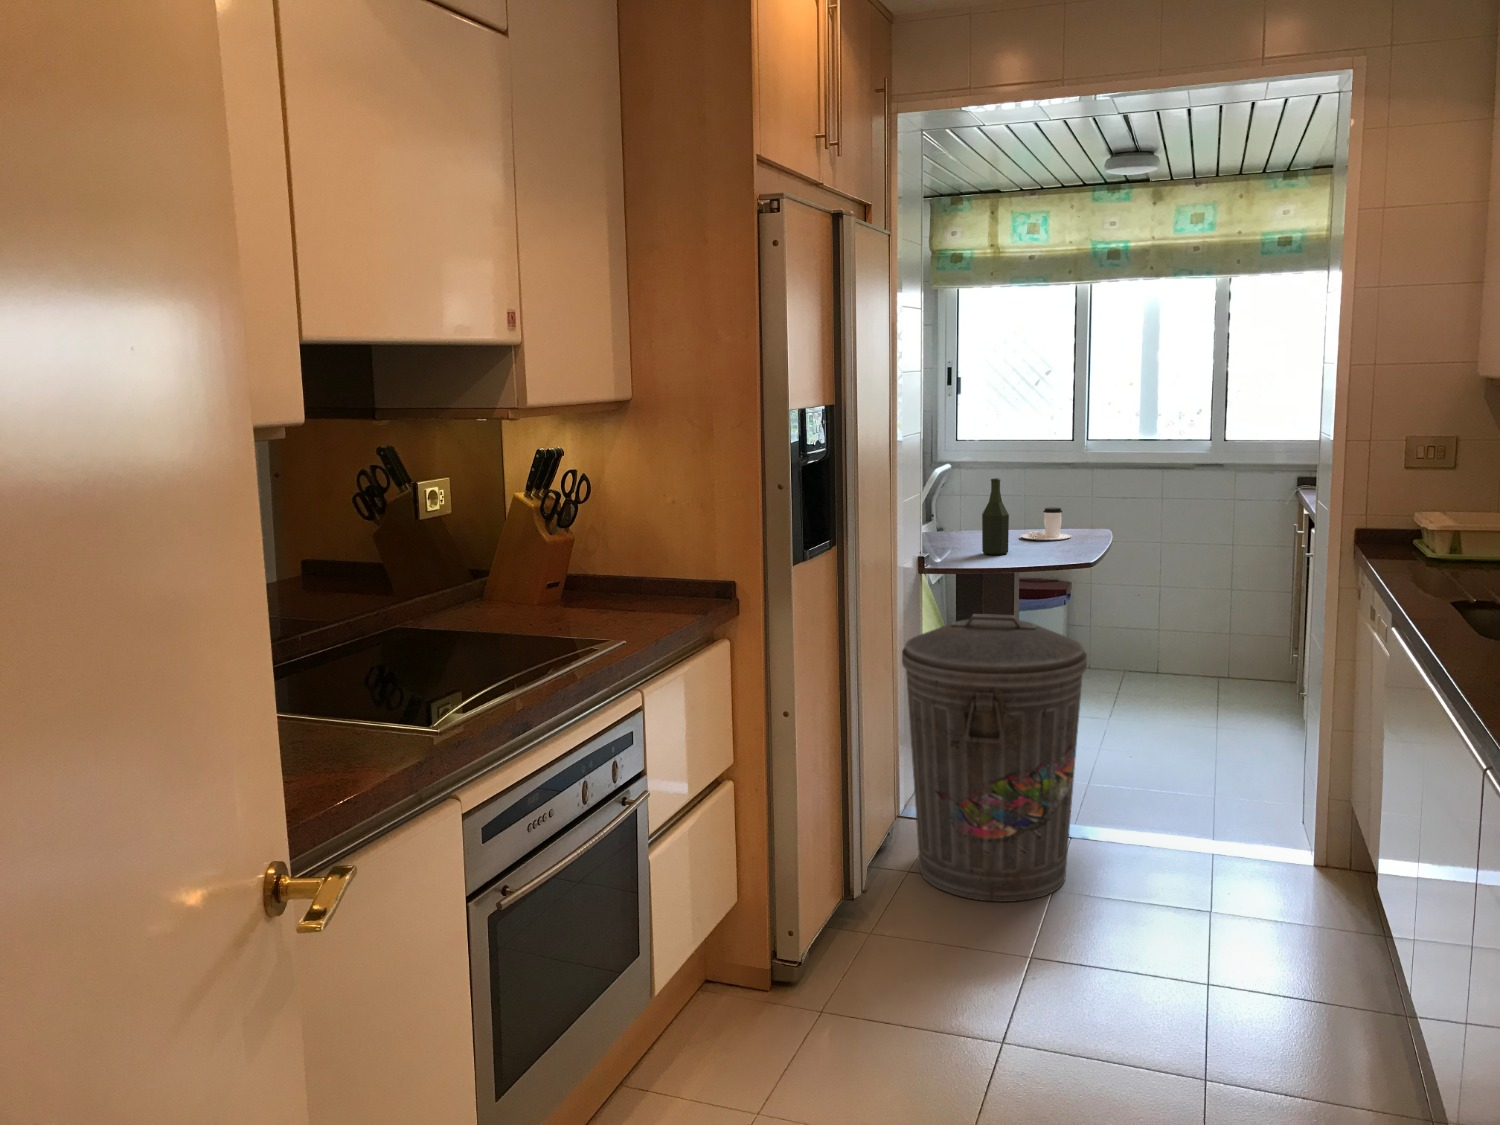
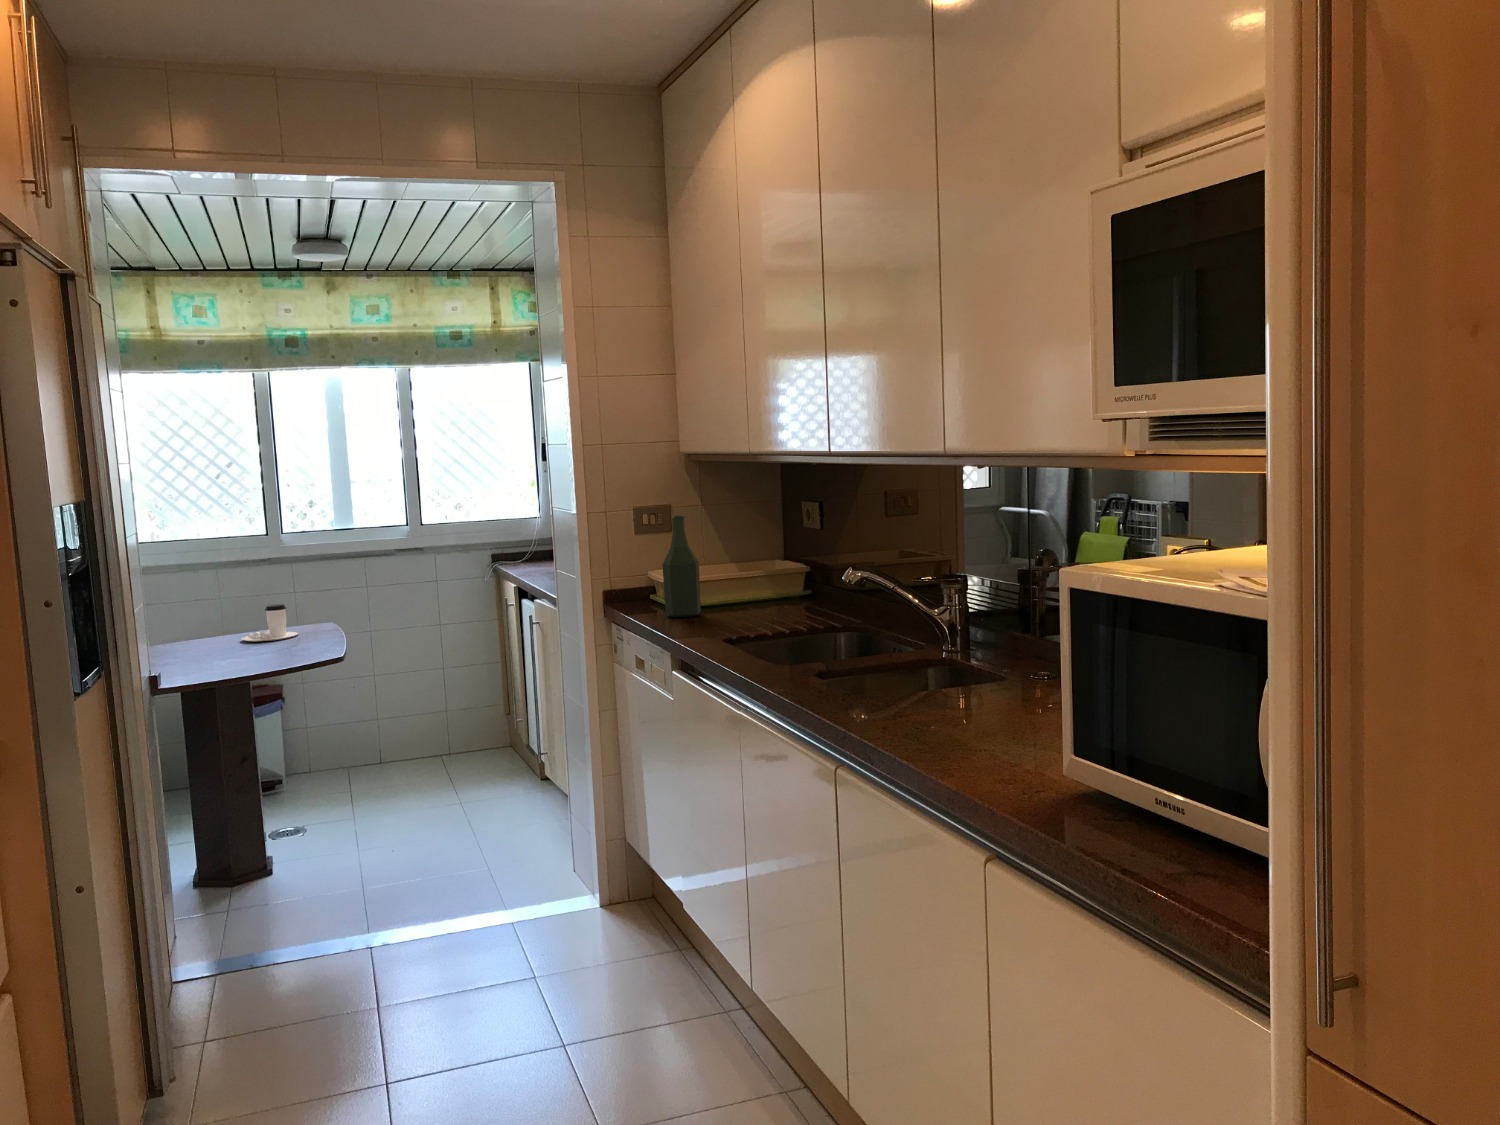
bottle: present [982,478,1009,555] -> present [662,515,701,617]
trash can: present [902,614,1087,902] -> none [170,719,386,1048]

